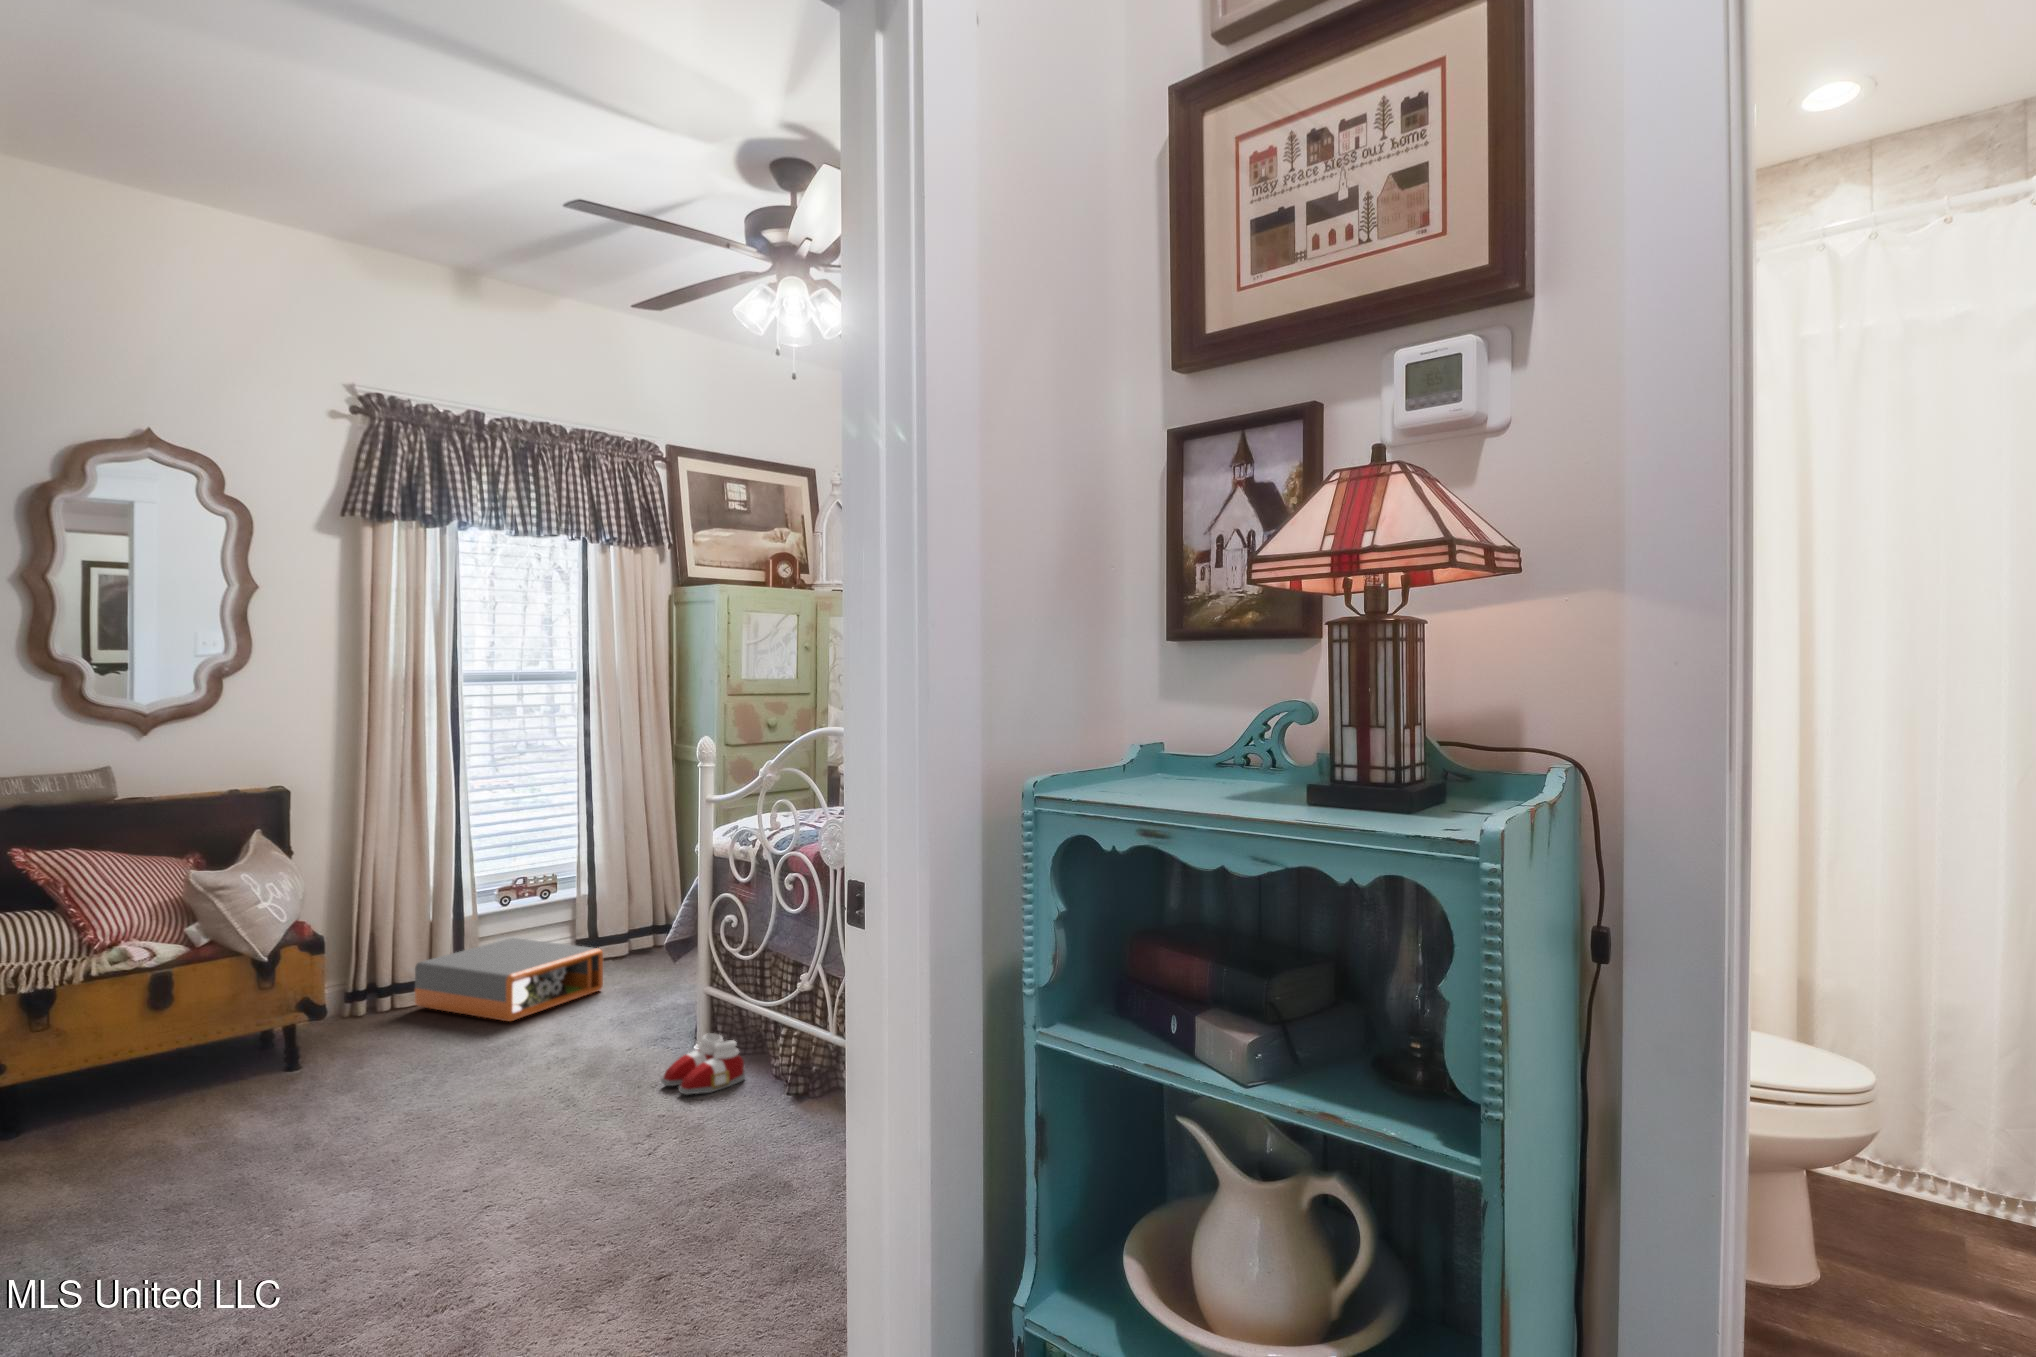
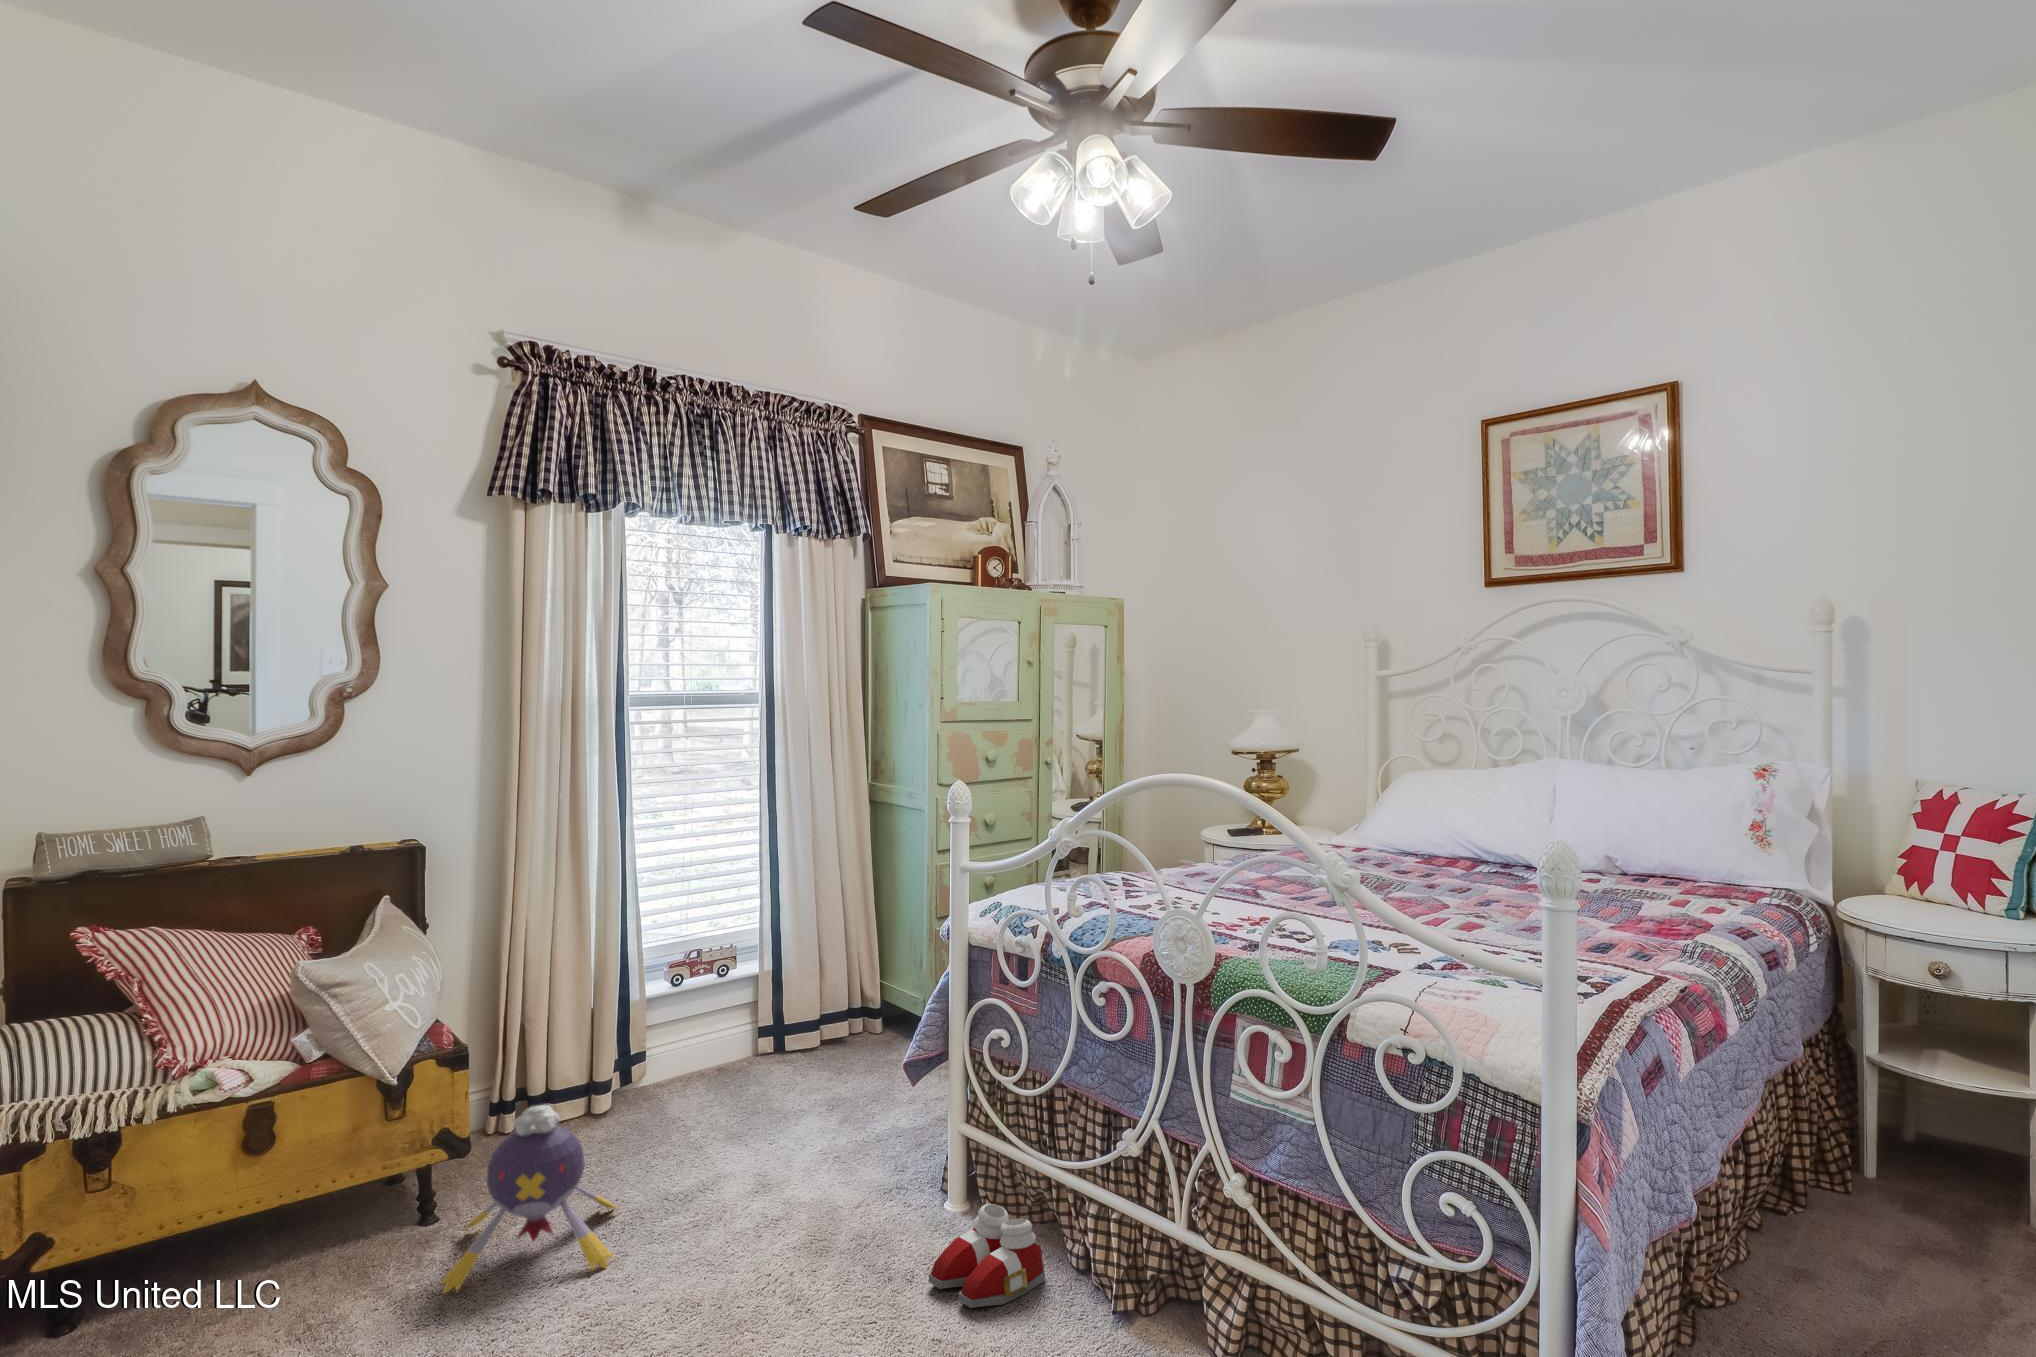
storage box: present [415,938,603,1021] -> none [572,1029,802,1154]
plush toy: none [300,974,445,1104] -> present [440,1105,617,1294]

